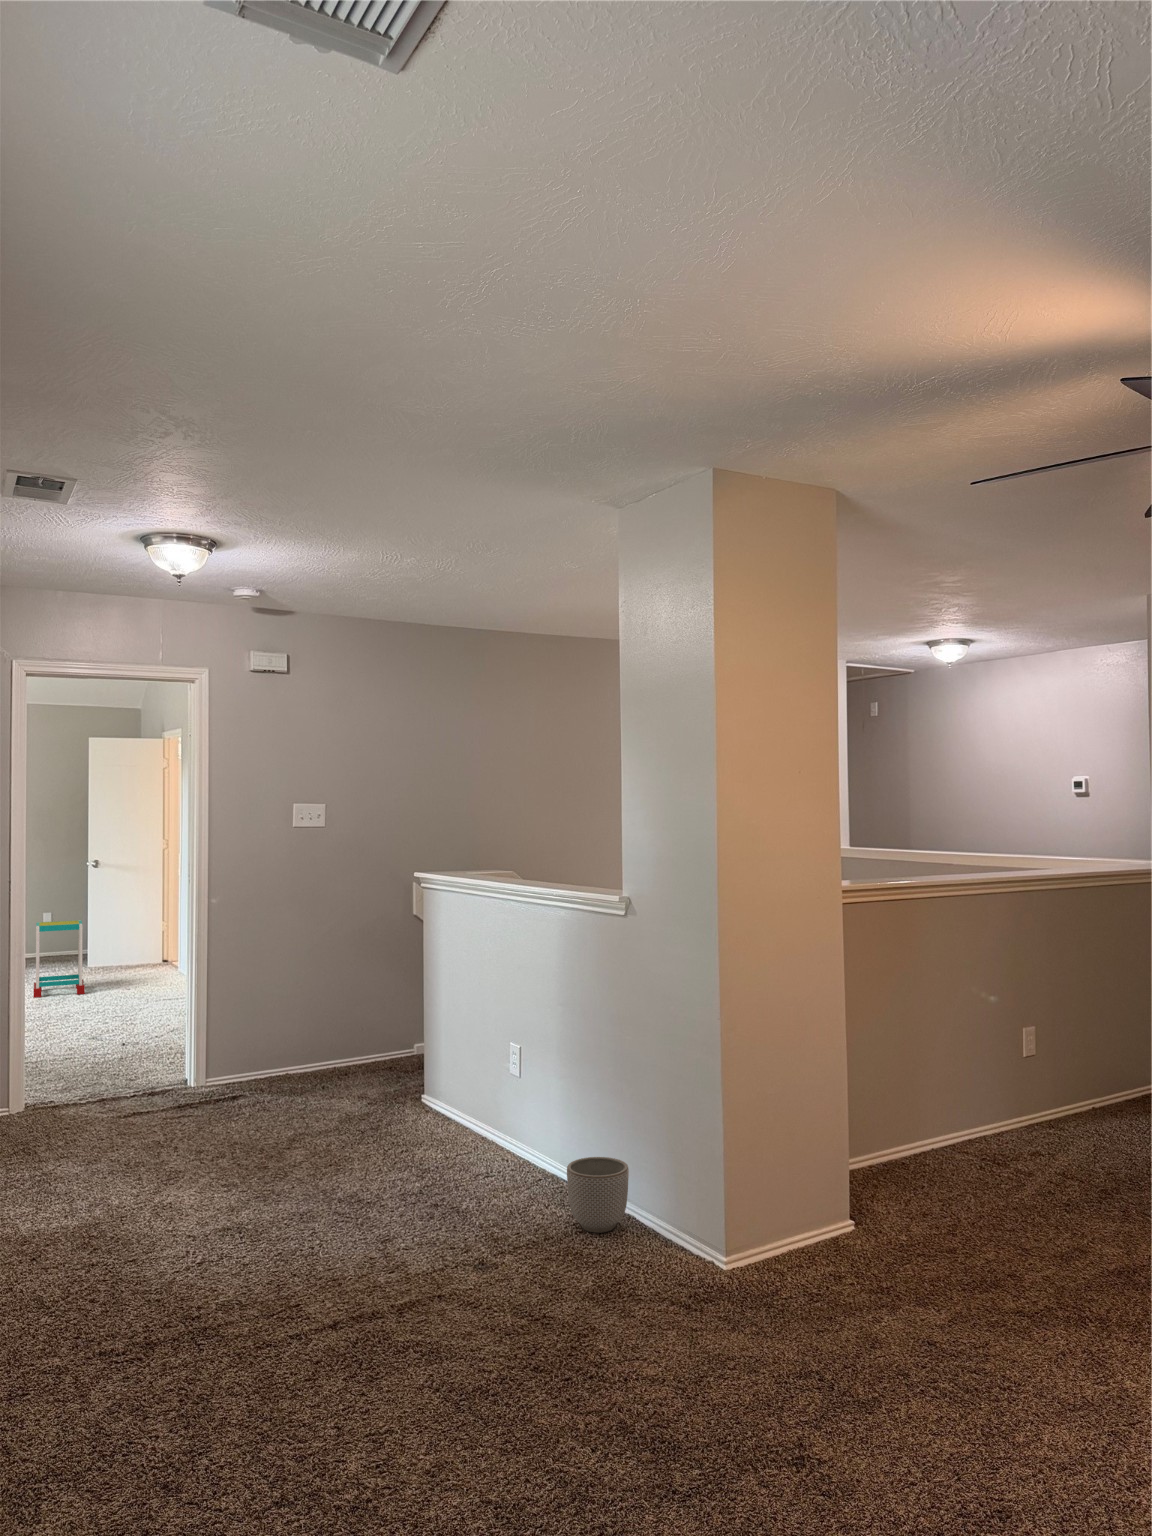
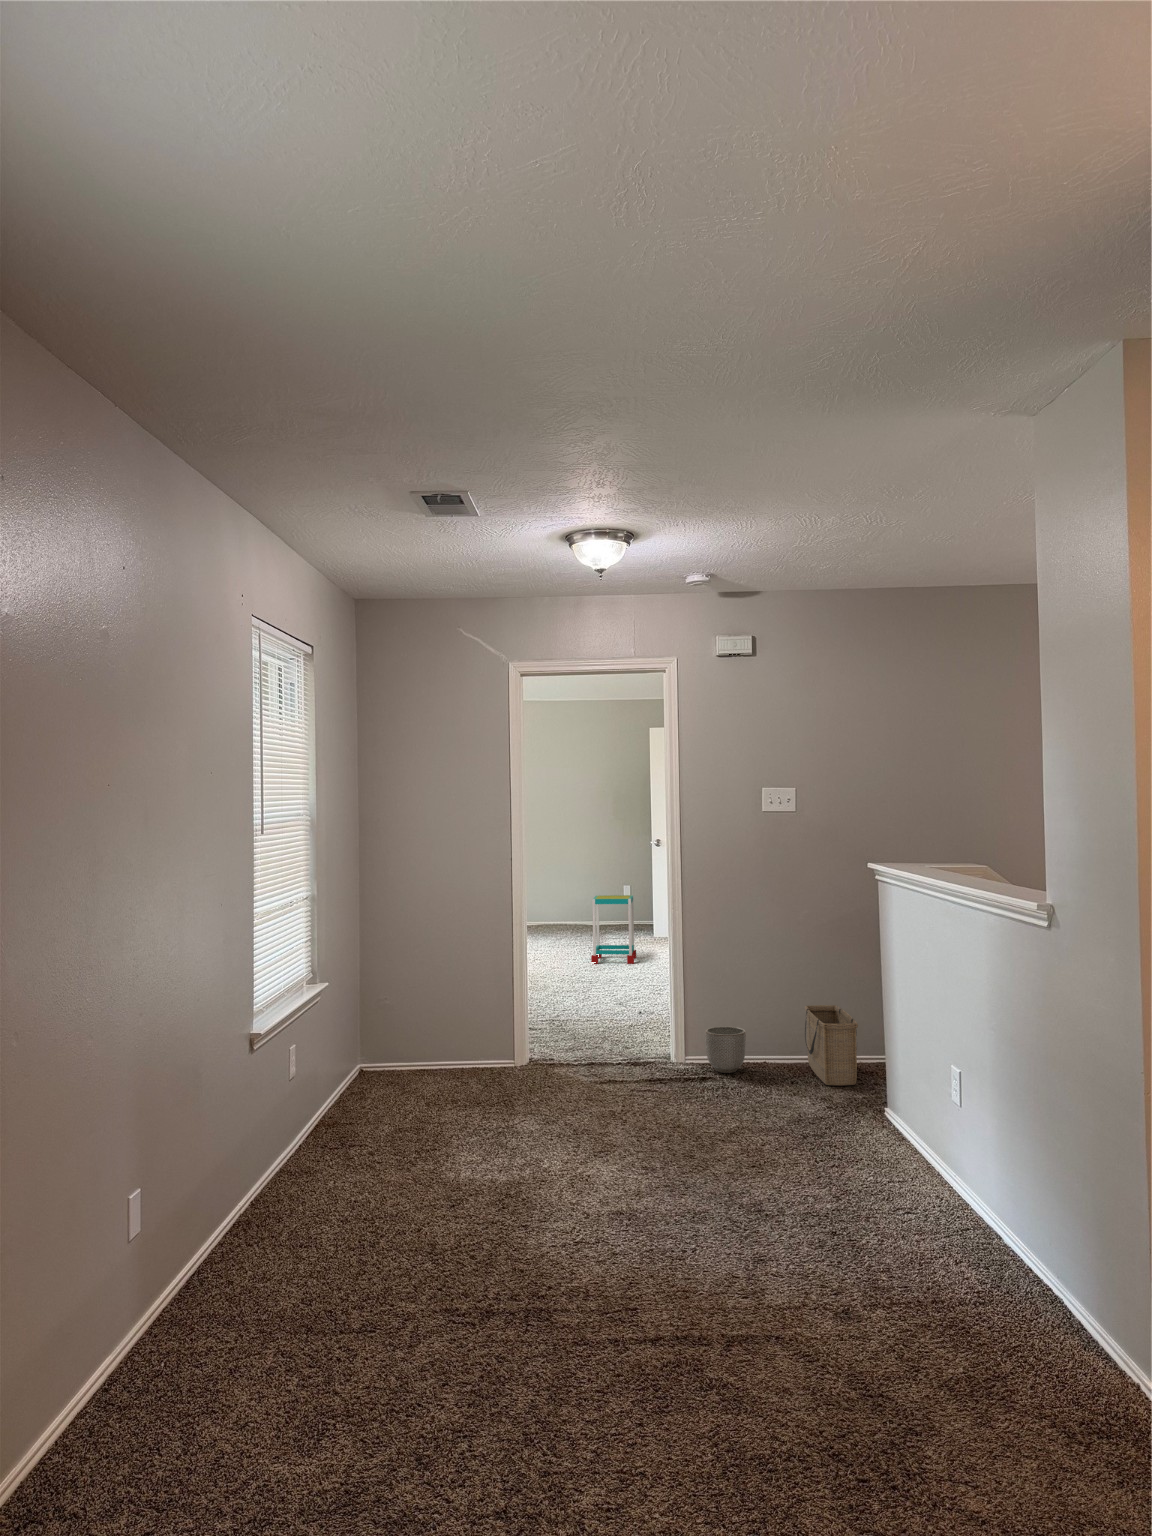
basket: none [326,1010,386,1085] -> present [805,1005,858,1086]
planter: present [567,1157,629,1233] -> present [705,1026,746,1073]

